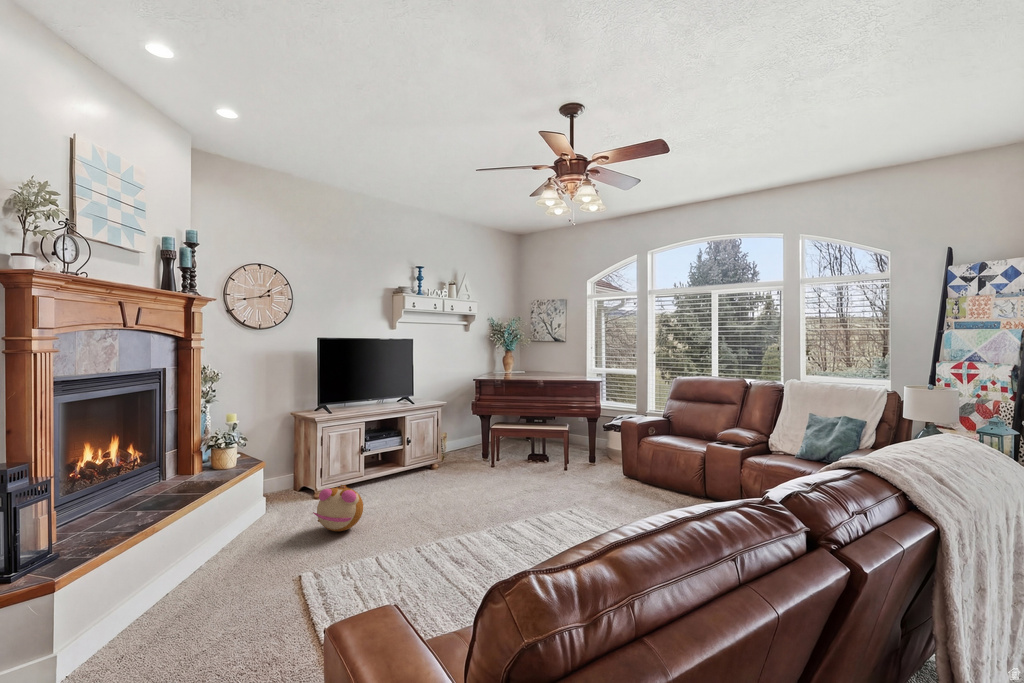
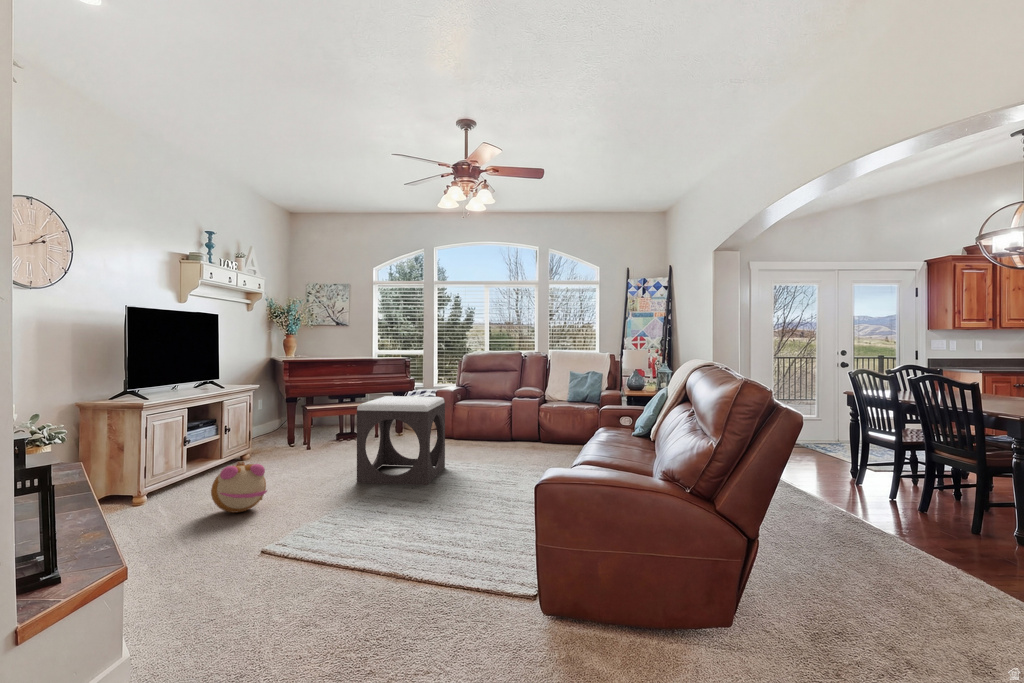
footstool: none [464,429,572,546] -> present [357,396,445,485]

